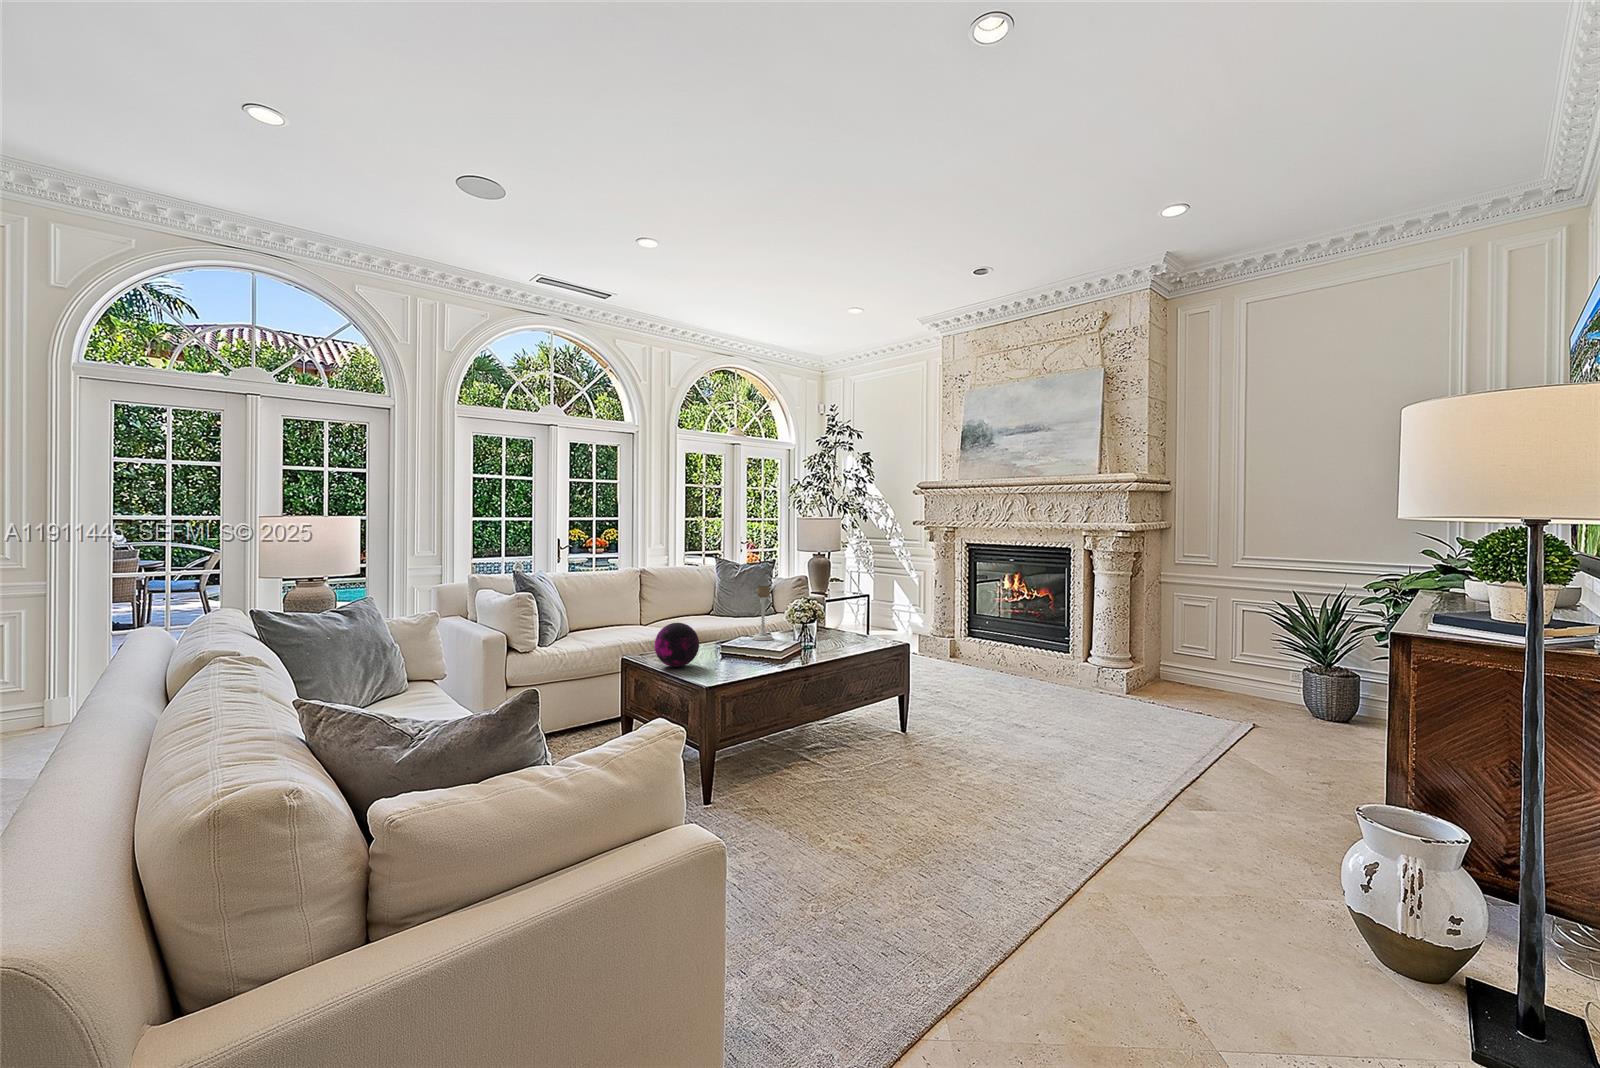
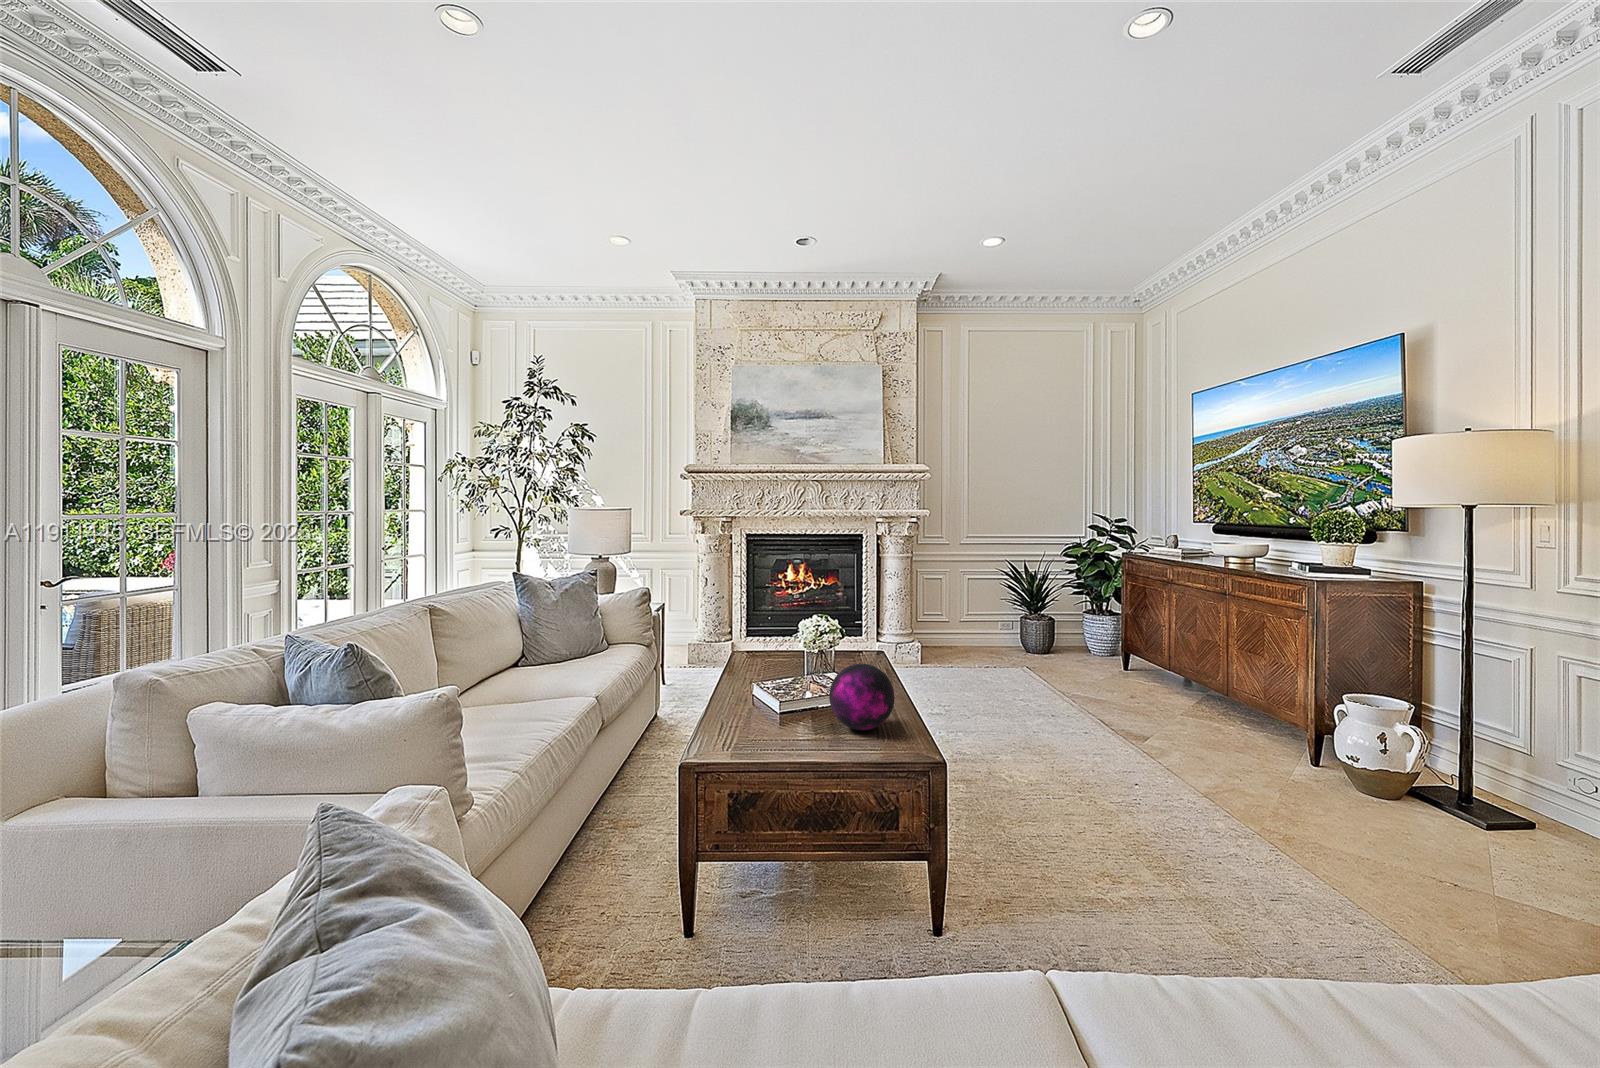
candle holder: present [752,586,773,641] -> none [750,601,779,676]

